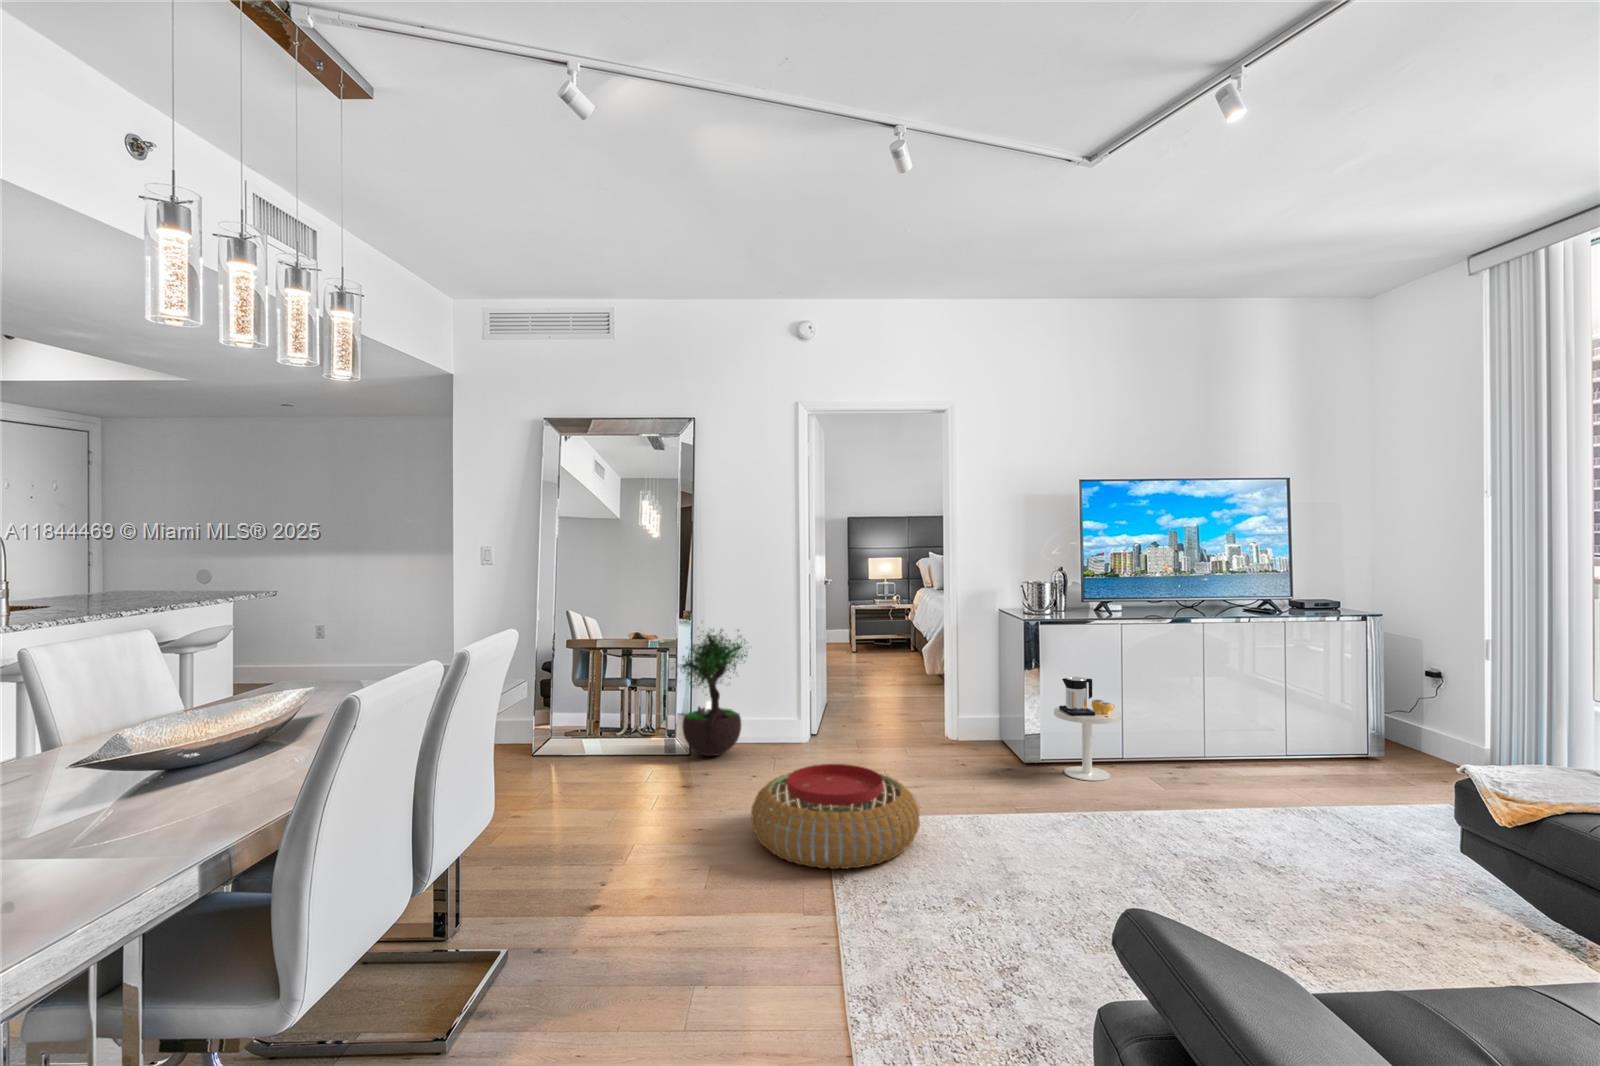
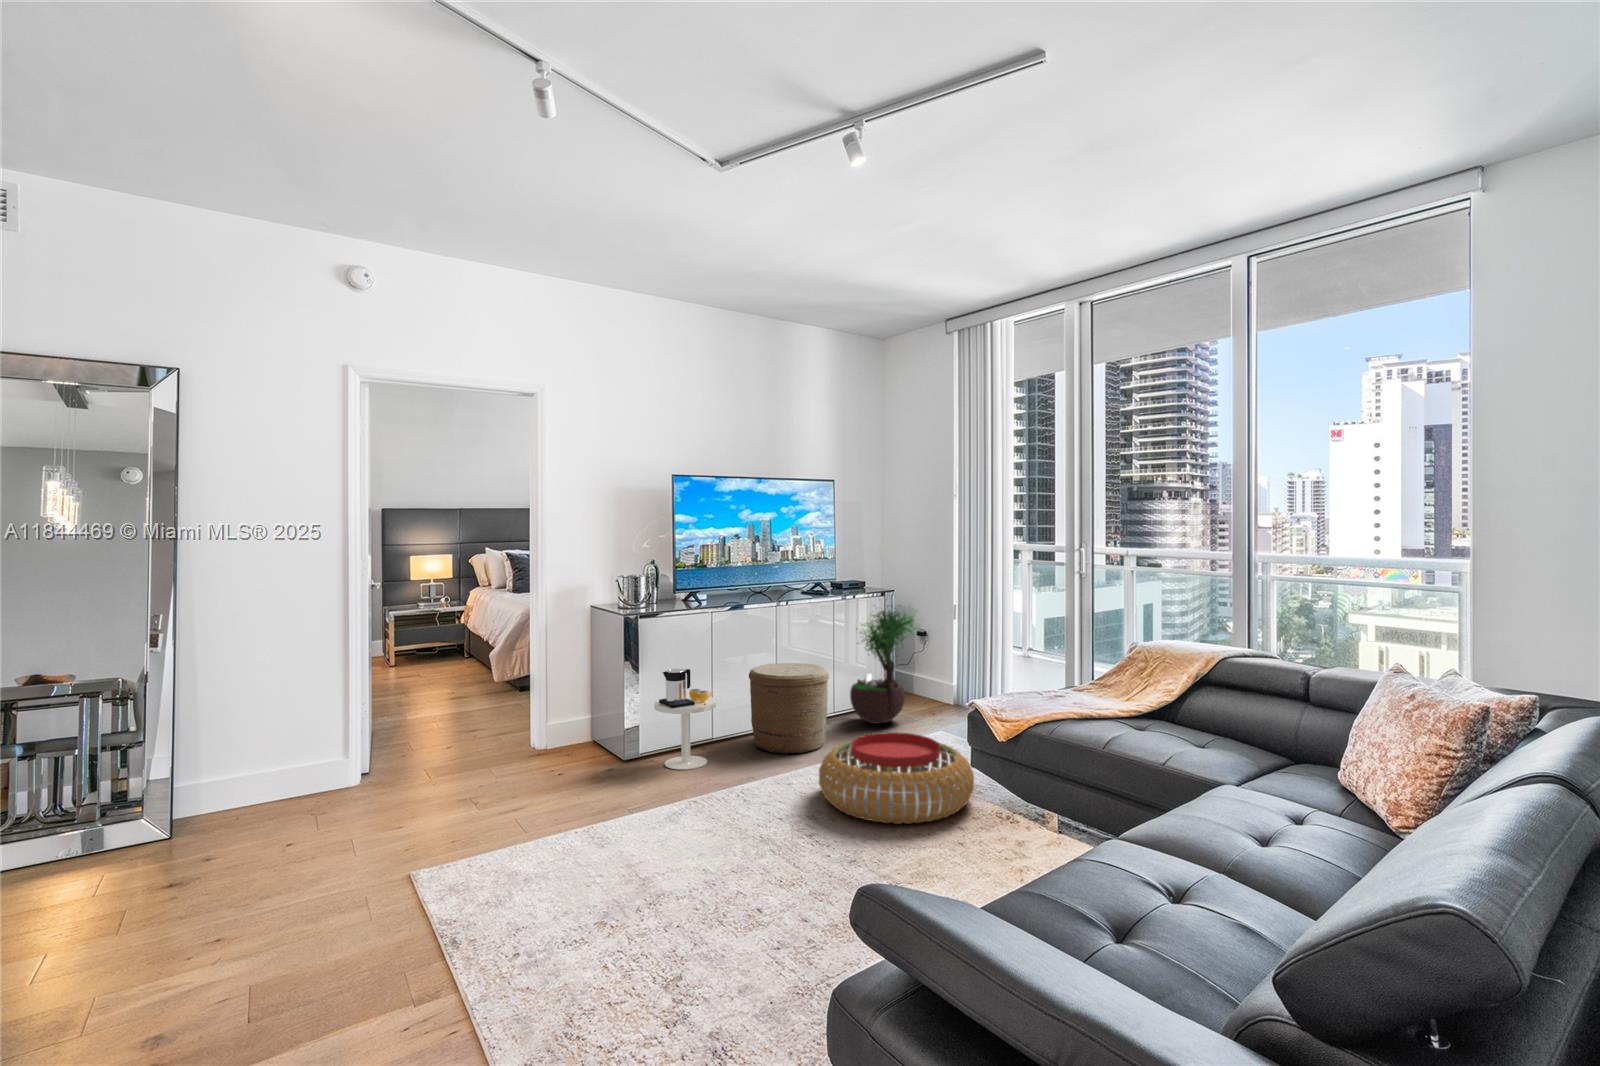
potted tree: present [672,628,747,756] -> present [850,605,917,724]
woven basket: none [1162,684,1262,787] -> present [749,663,829,754]
pouf: present [751,764,920,869] -> present [819,732,974,824]

